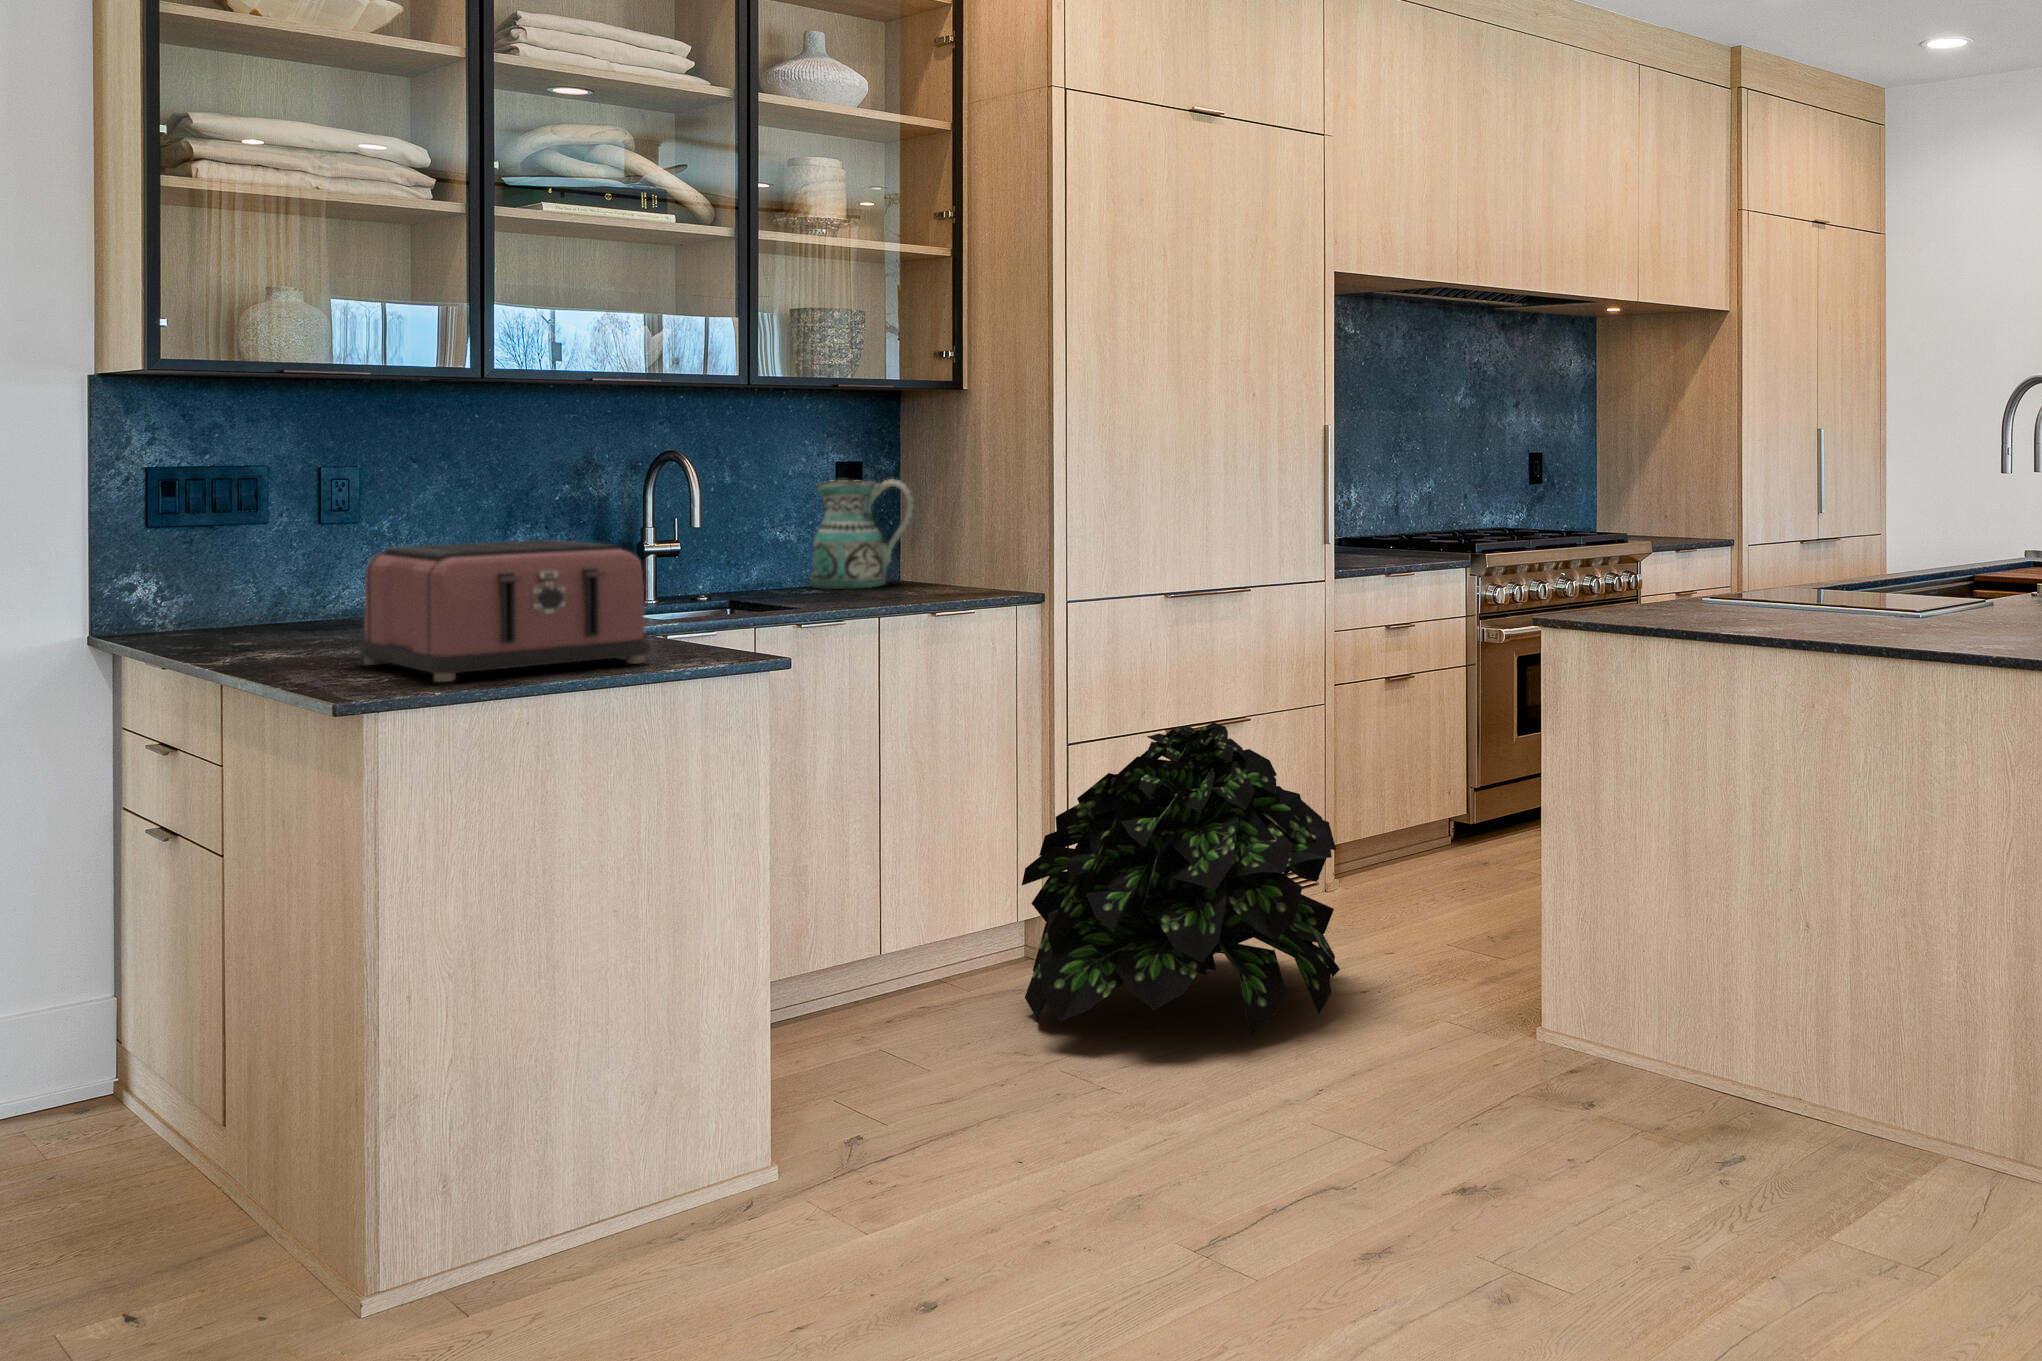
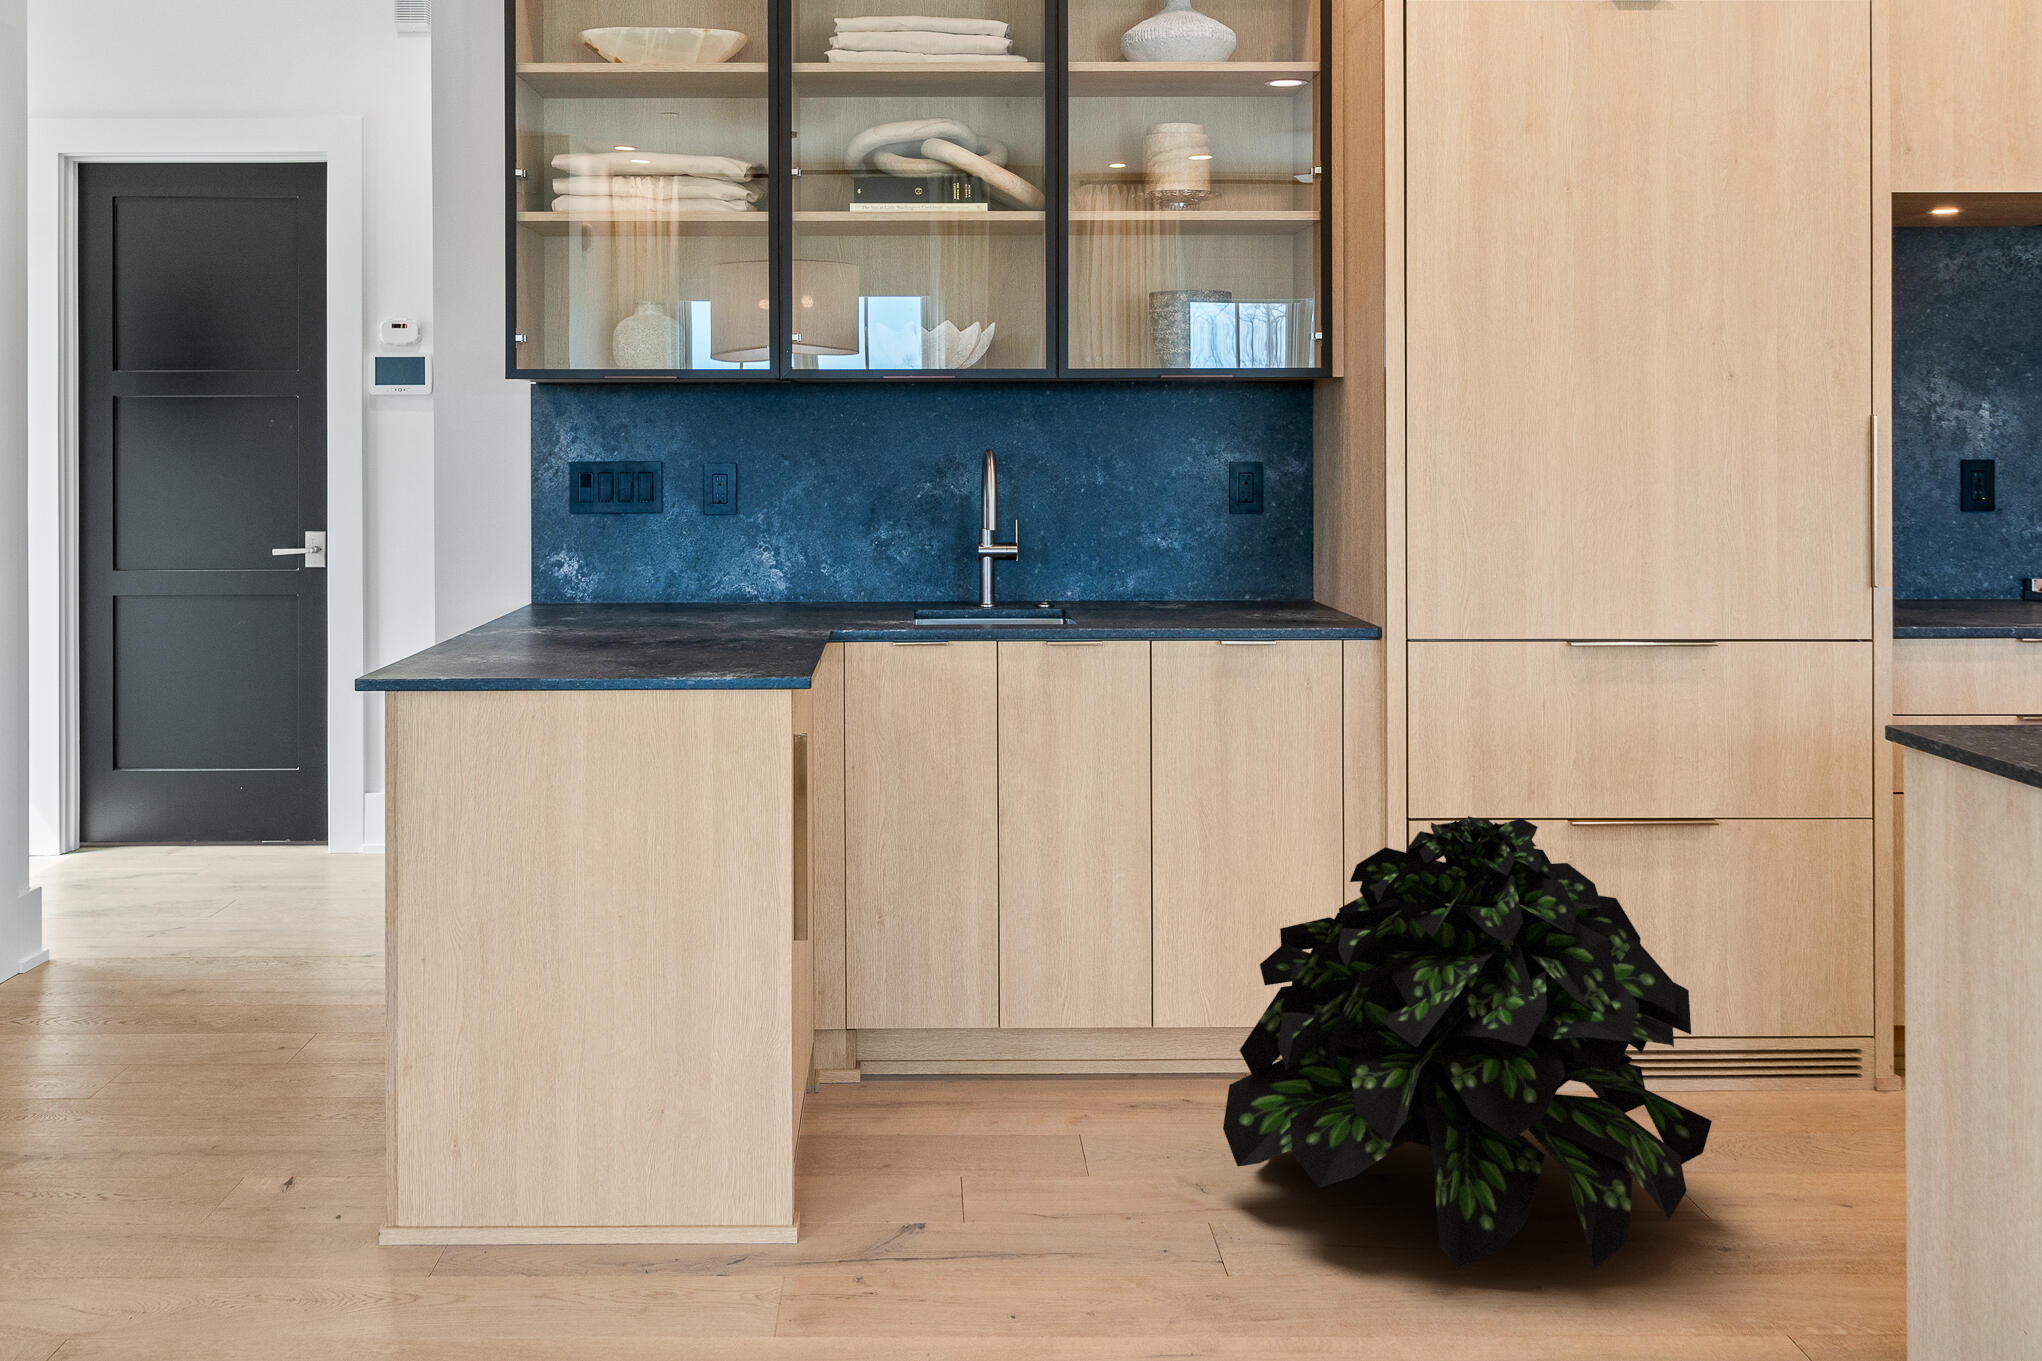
ceramic pitcher: present [810,479,914,589] -> none [1195,485,1305,609]
toaster: present [359,540,650,682] -> none [477,531,715,660]

